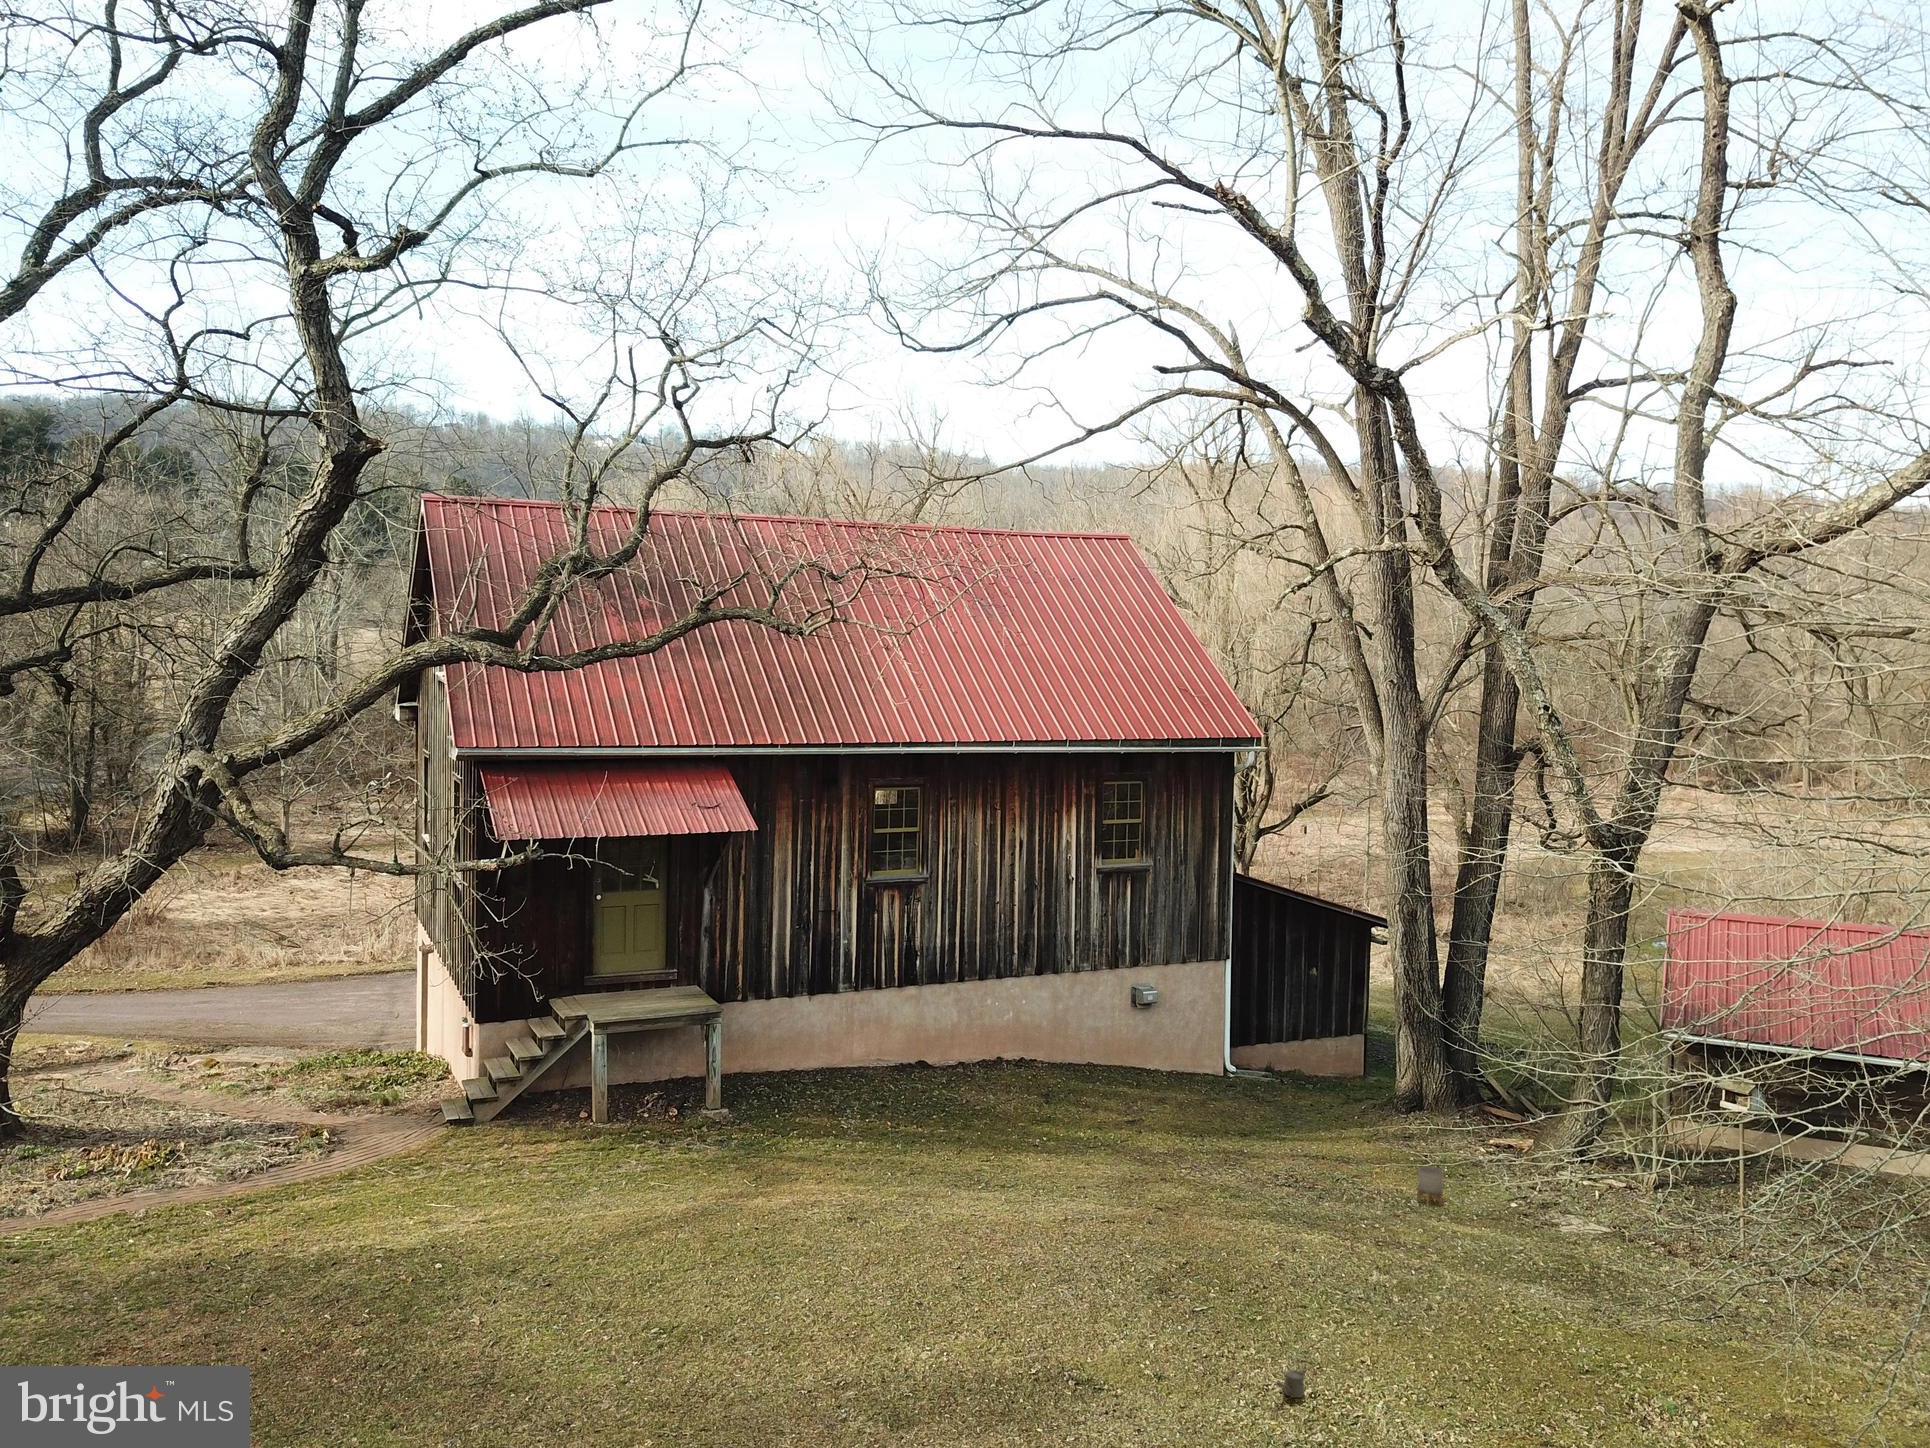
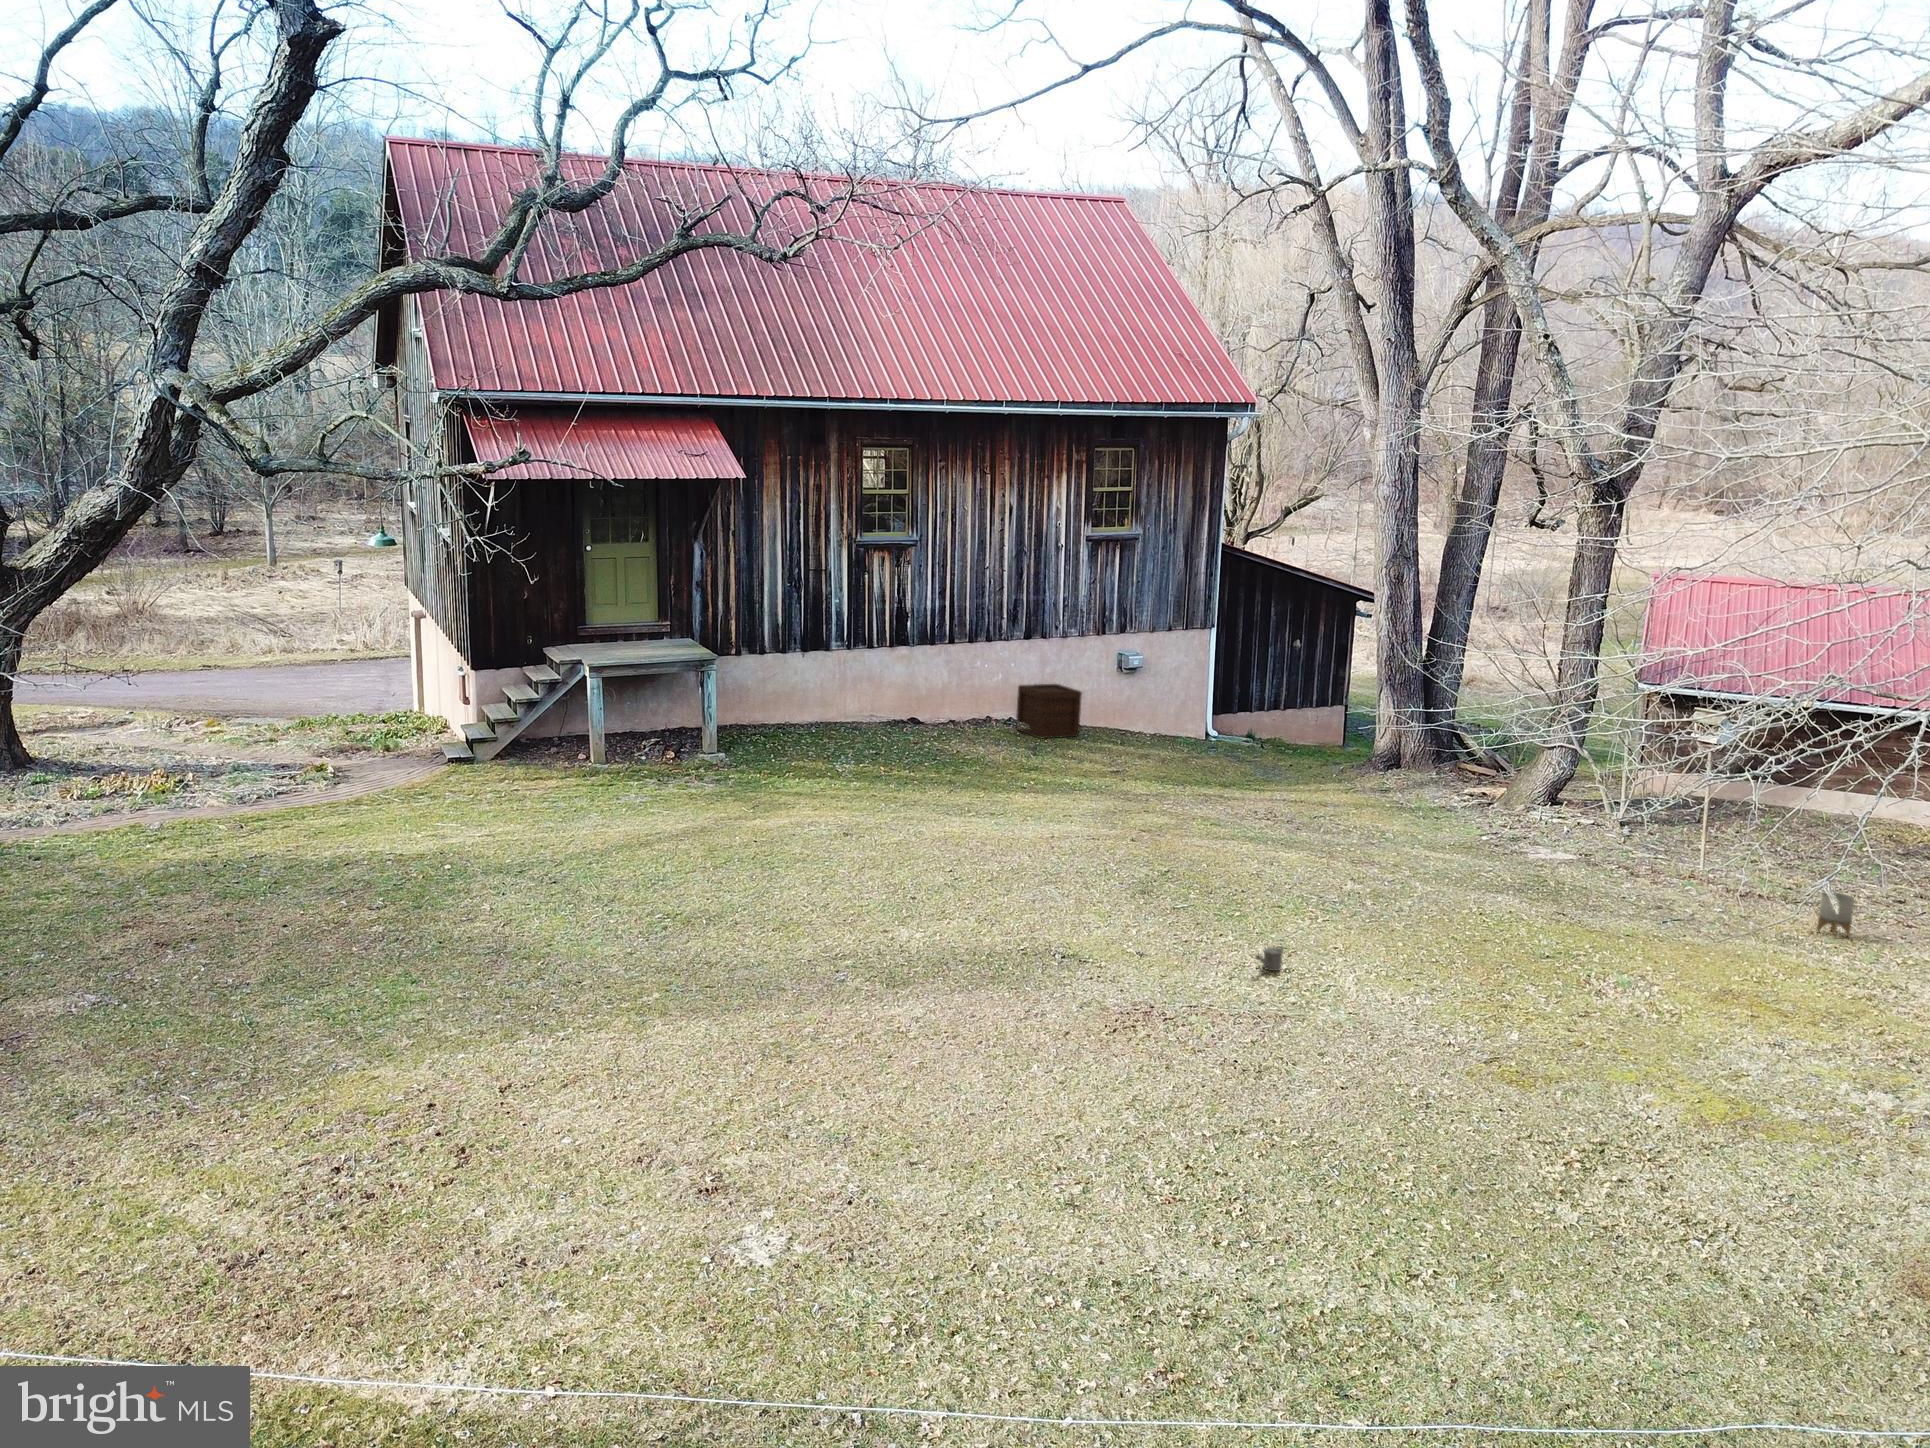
wooden crate: none [1027,1021,1094,1081] -> present [1016,684,1082,738]
planter: present [1417,1166,1444,1207] -> present [1816,893,1855,938]

